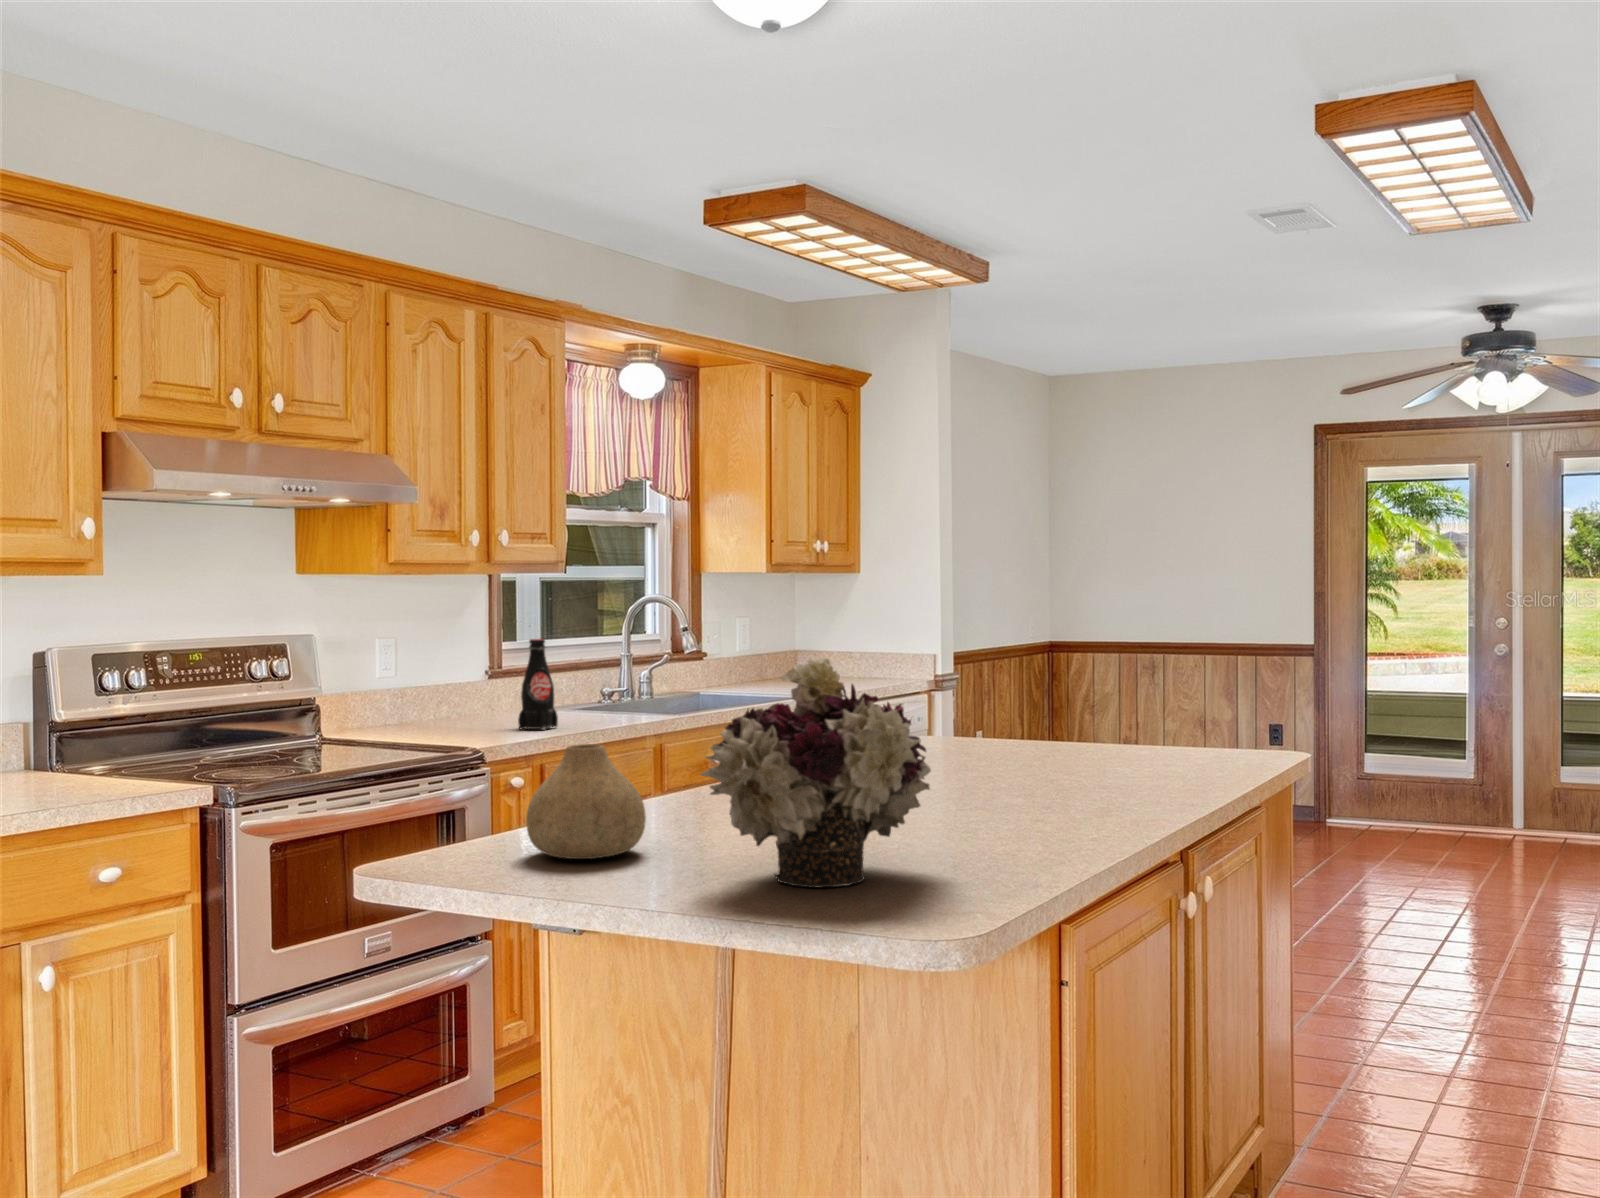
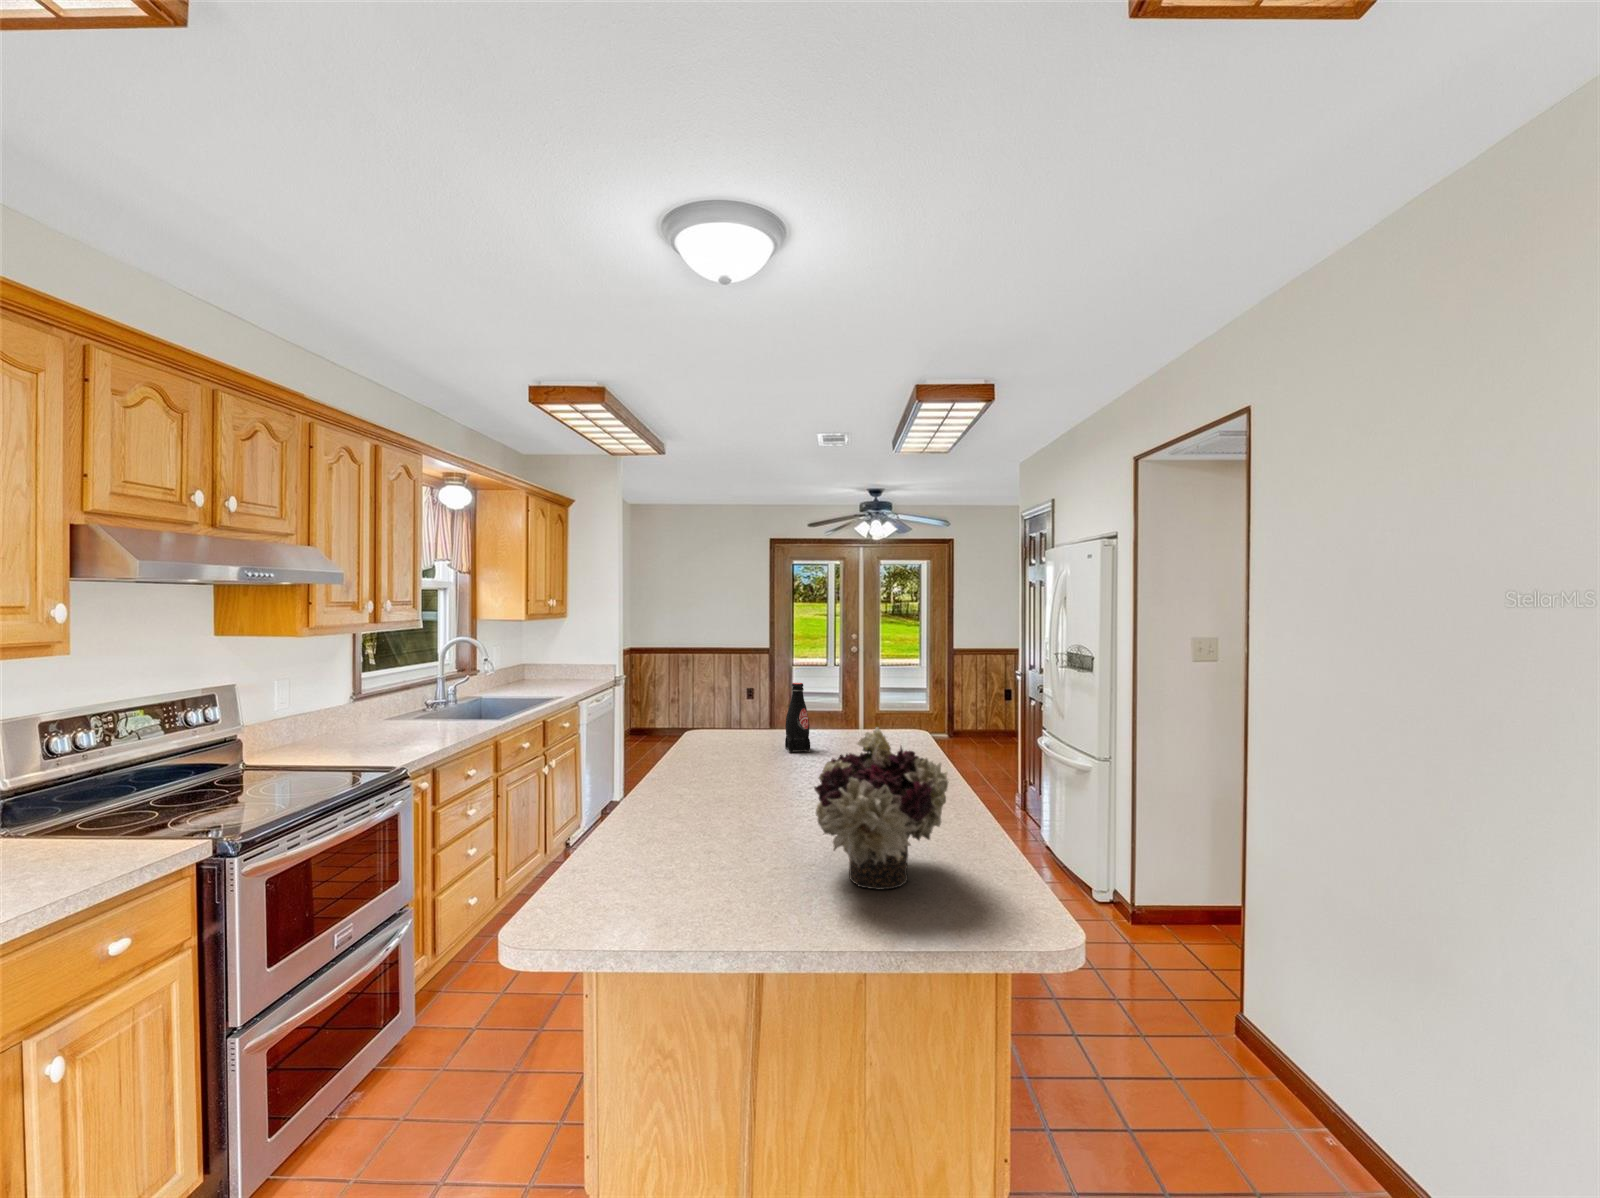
bottle: present [518,639,558,730] -> present [785,683,810,752]
vase: present [526,744,646,859] -> none [636,795,725,889]

